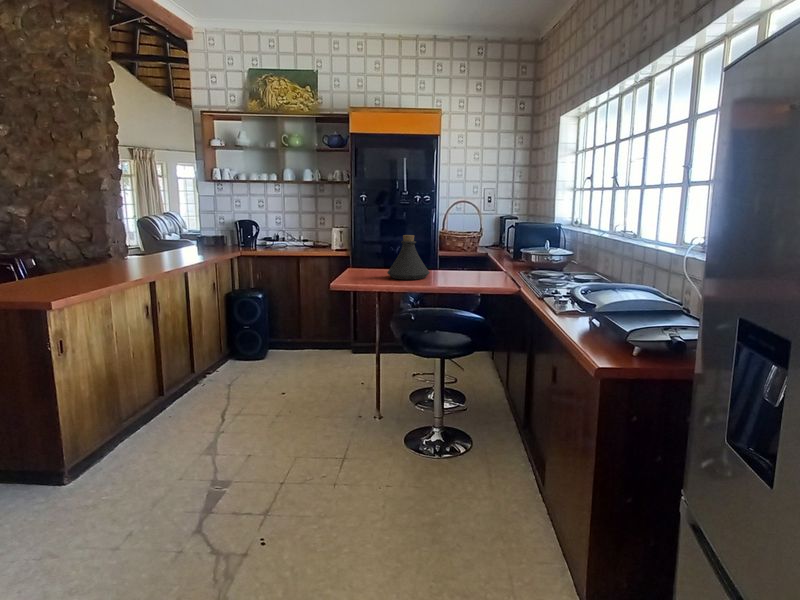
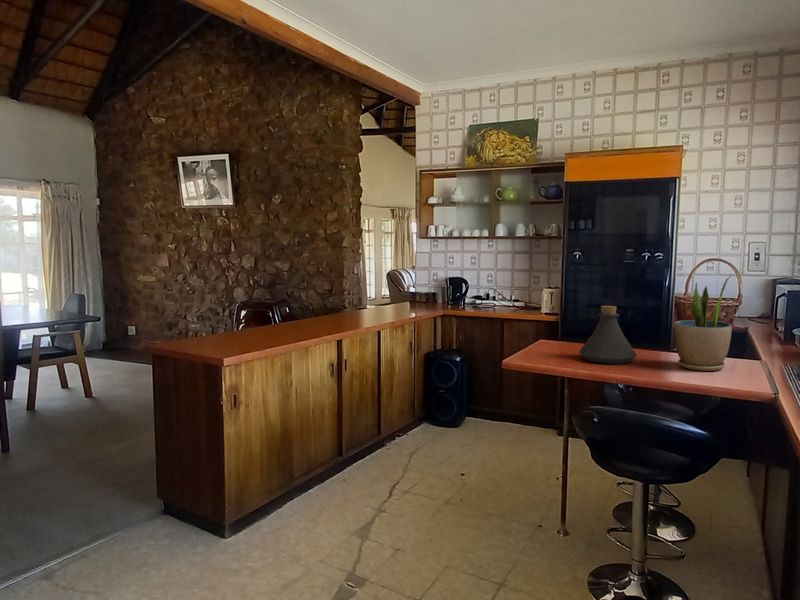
potted plant: none [455,209,492,279] -> present [674,277,732,371]

